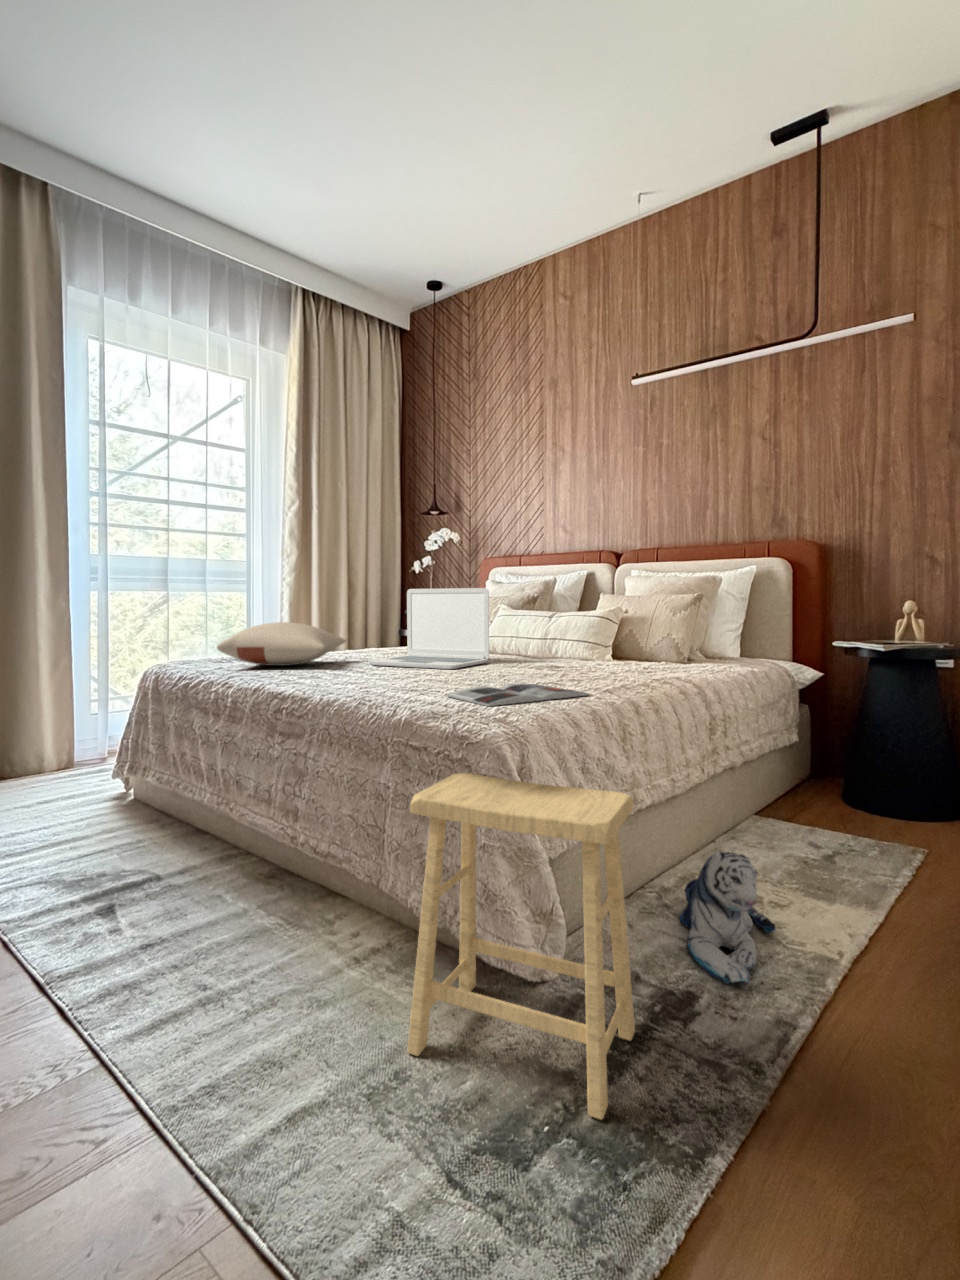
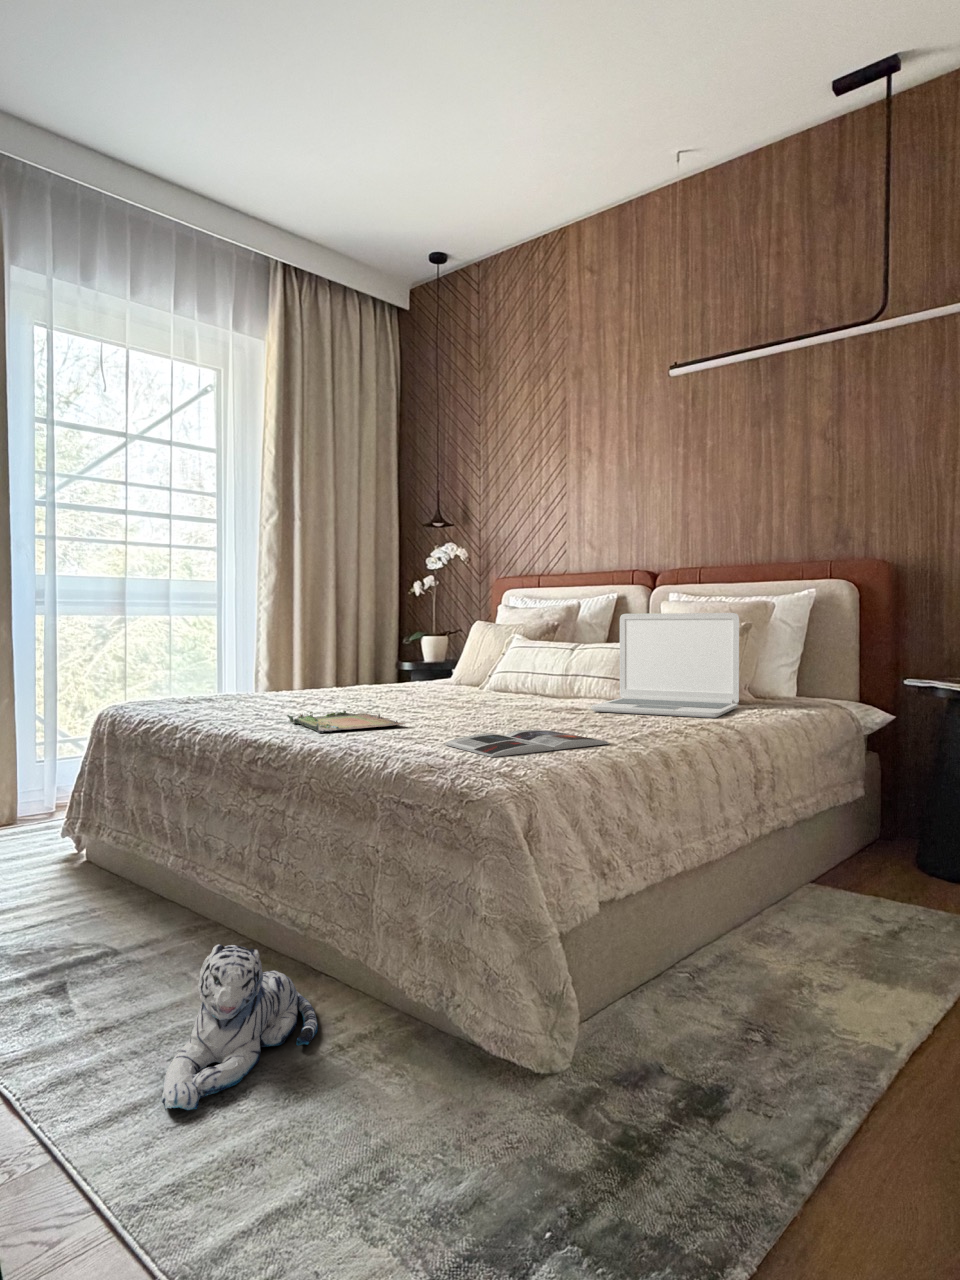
laptop: present [368,588,489,670] -> present [590,613,739,718]
pillow: present [217,622,346,666] -> none [183,656,332,706]
tray: none [307,663,411,687] -> present [287,706,405,733]
footstool: present [407,773,635,1119] -> none [395,834,654,1227]
plush toy: present [678,851,776,984] -> present [162,944,318,1110]

